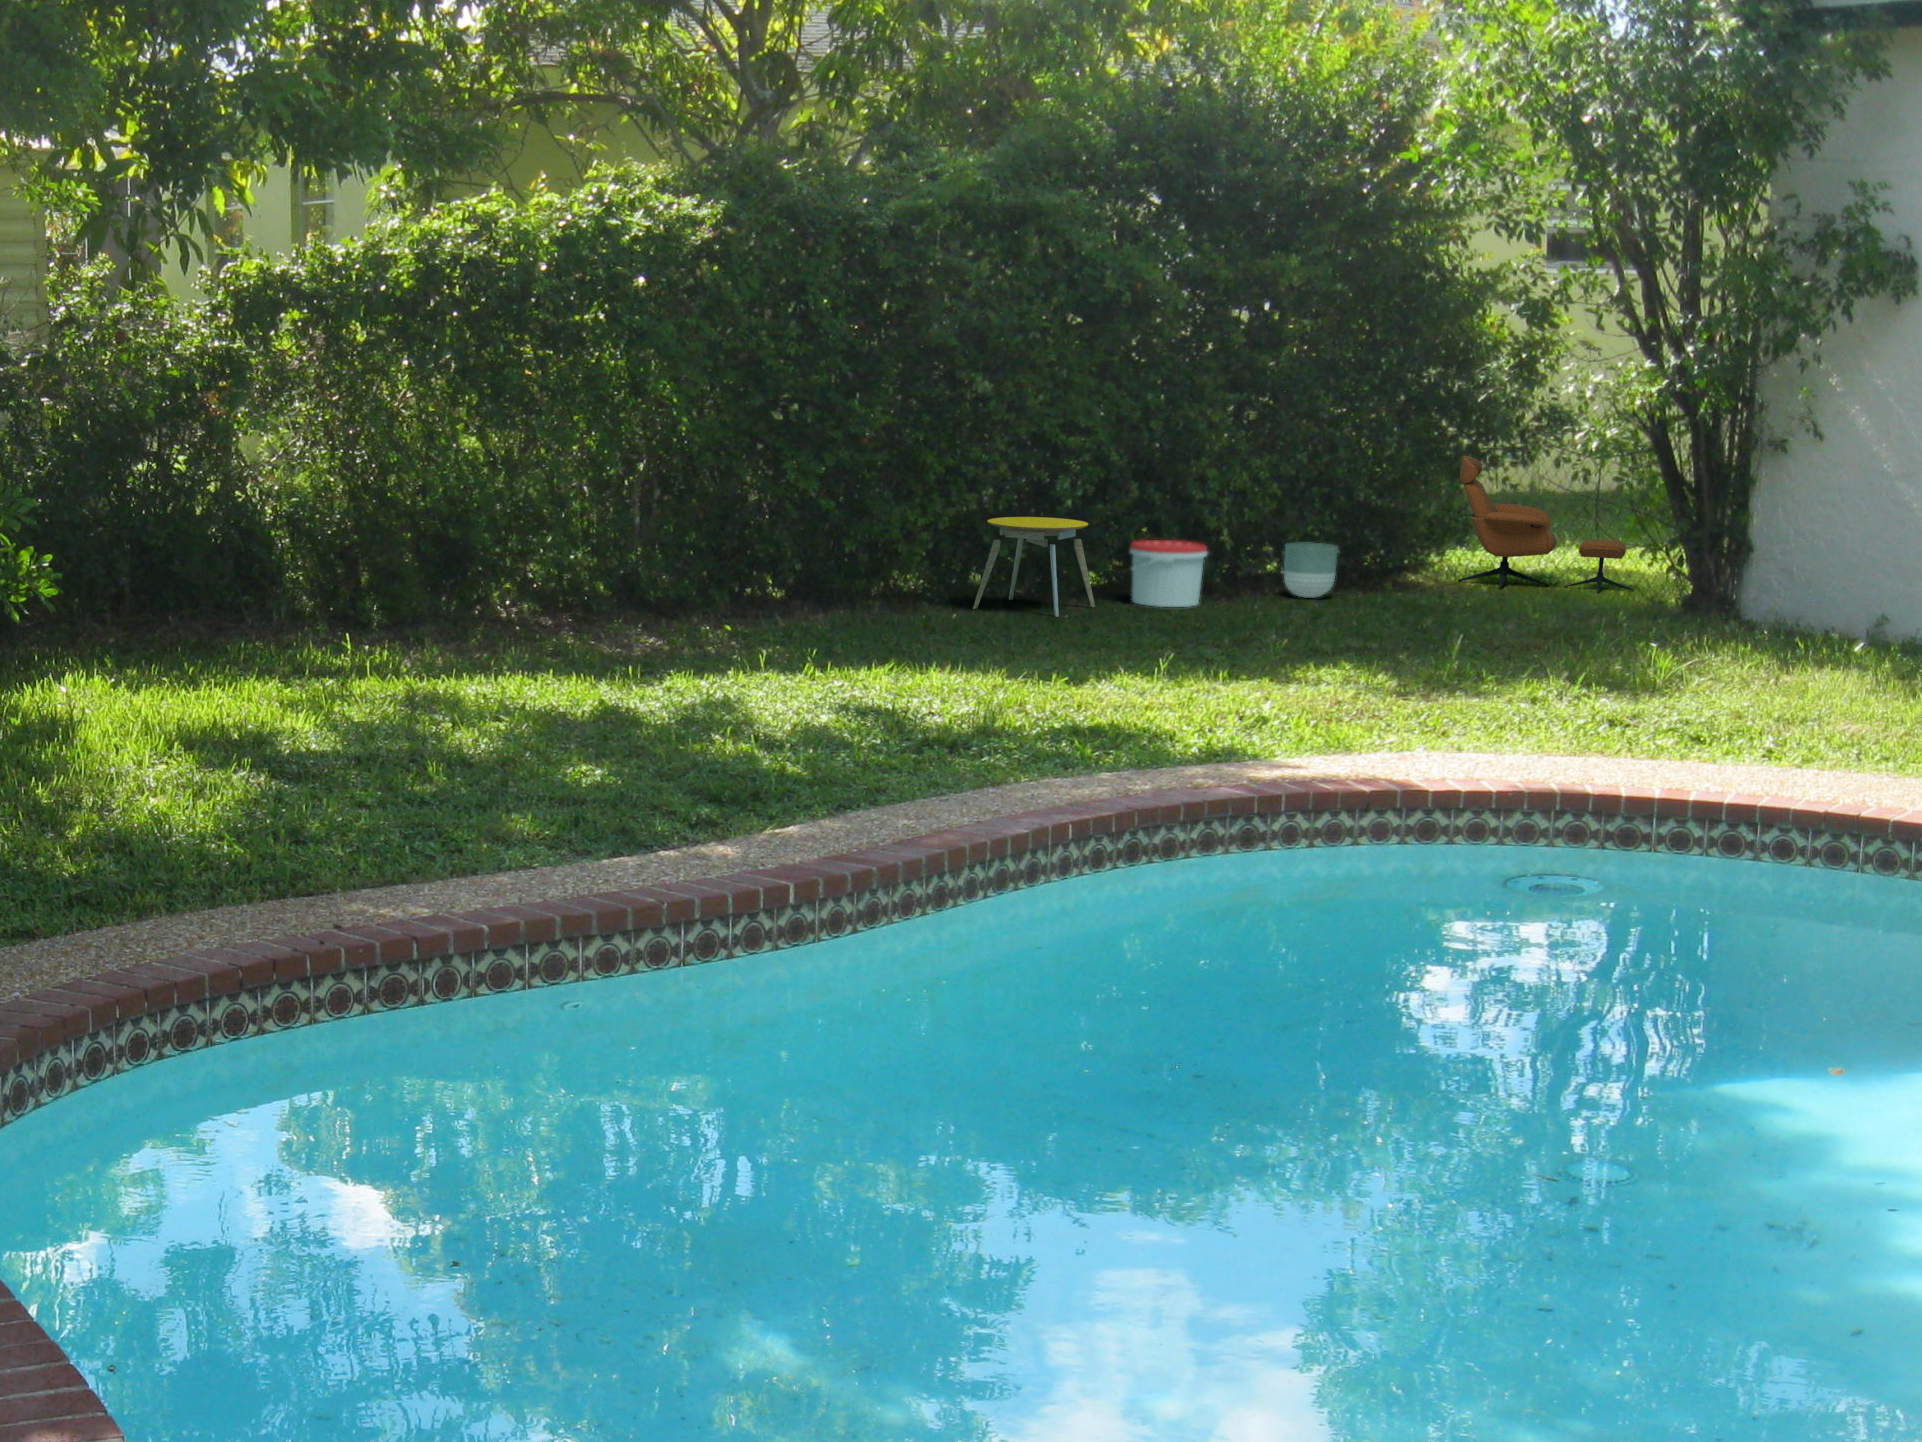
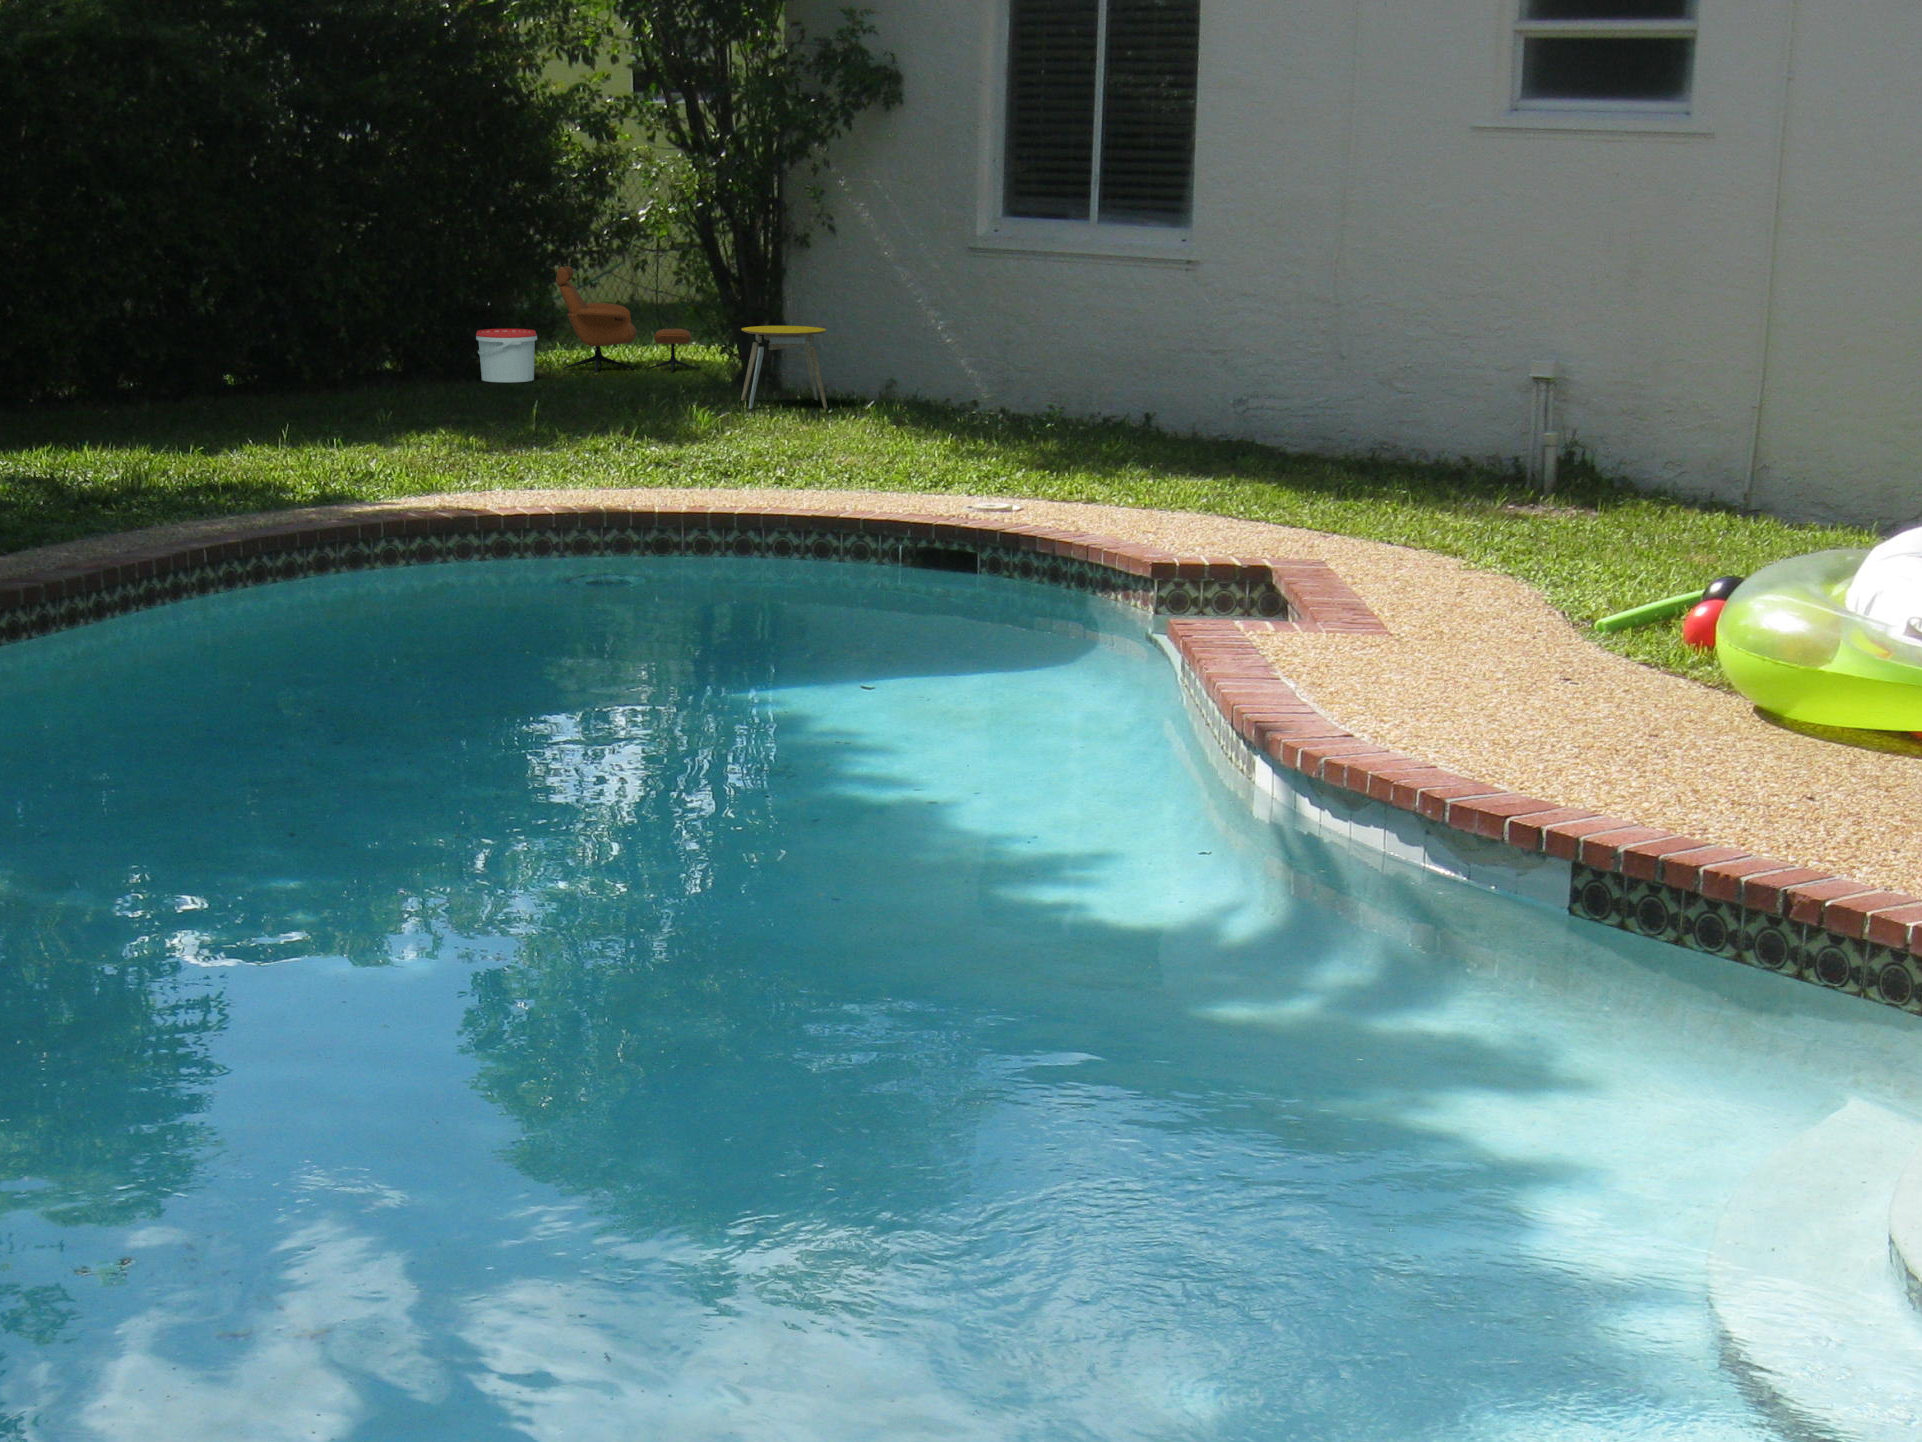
stool: present [973,517,1095,617] -> present [741,326,827,409]
bucket: present [1130,540,1207,607] -> present [476,329,537,382]
planter: present [1284,543,1338,598] -> none [416,339,459,385]

